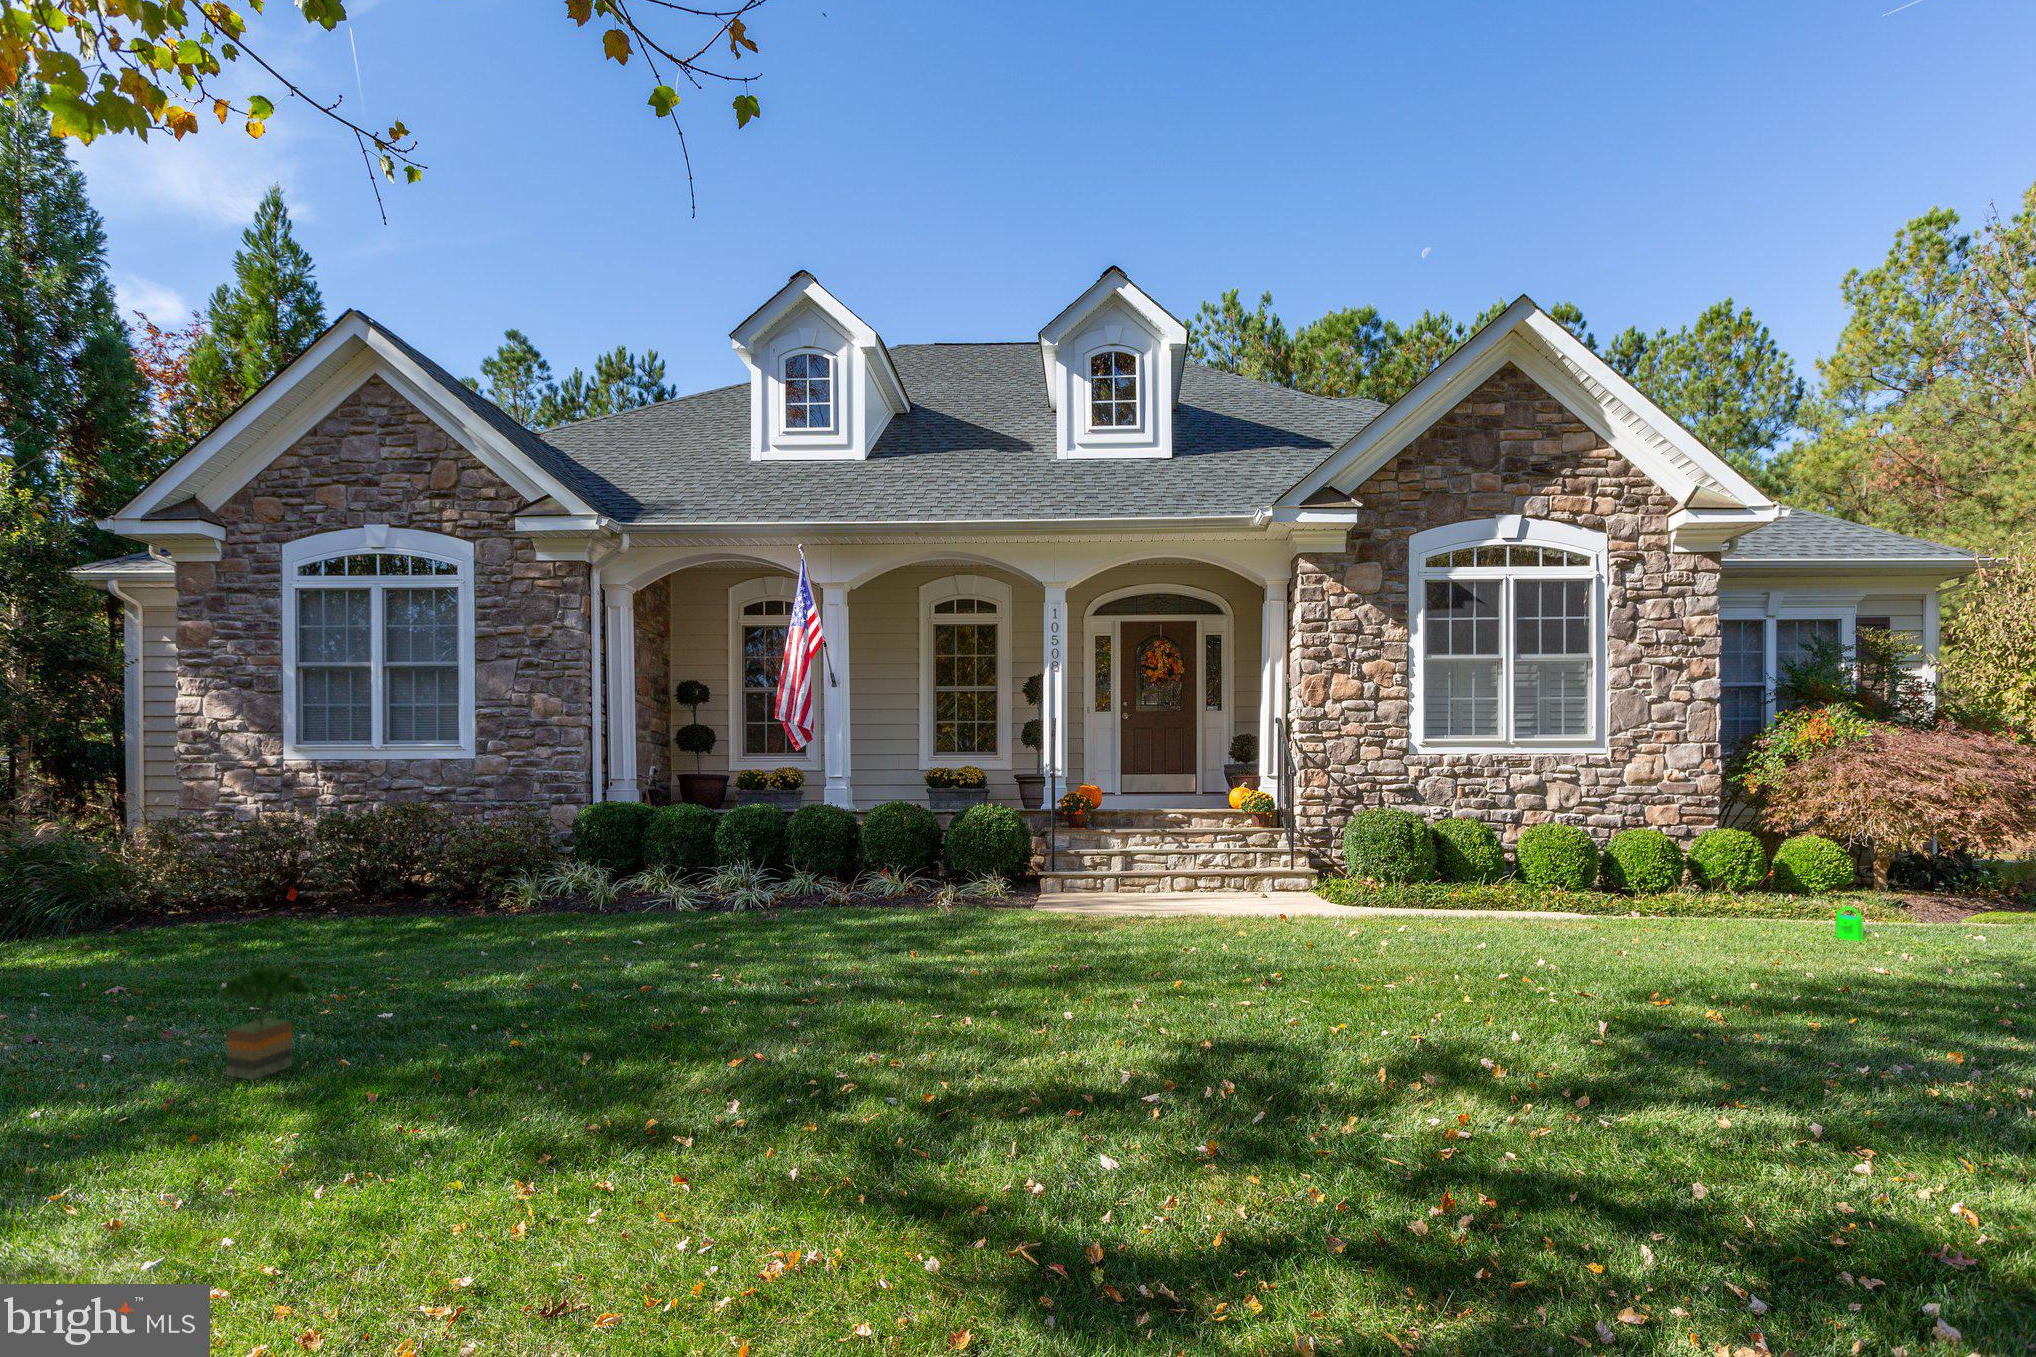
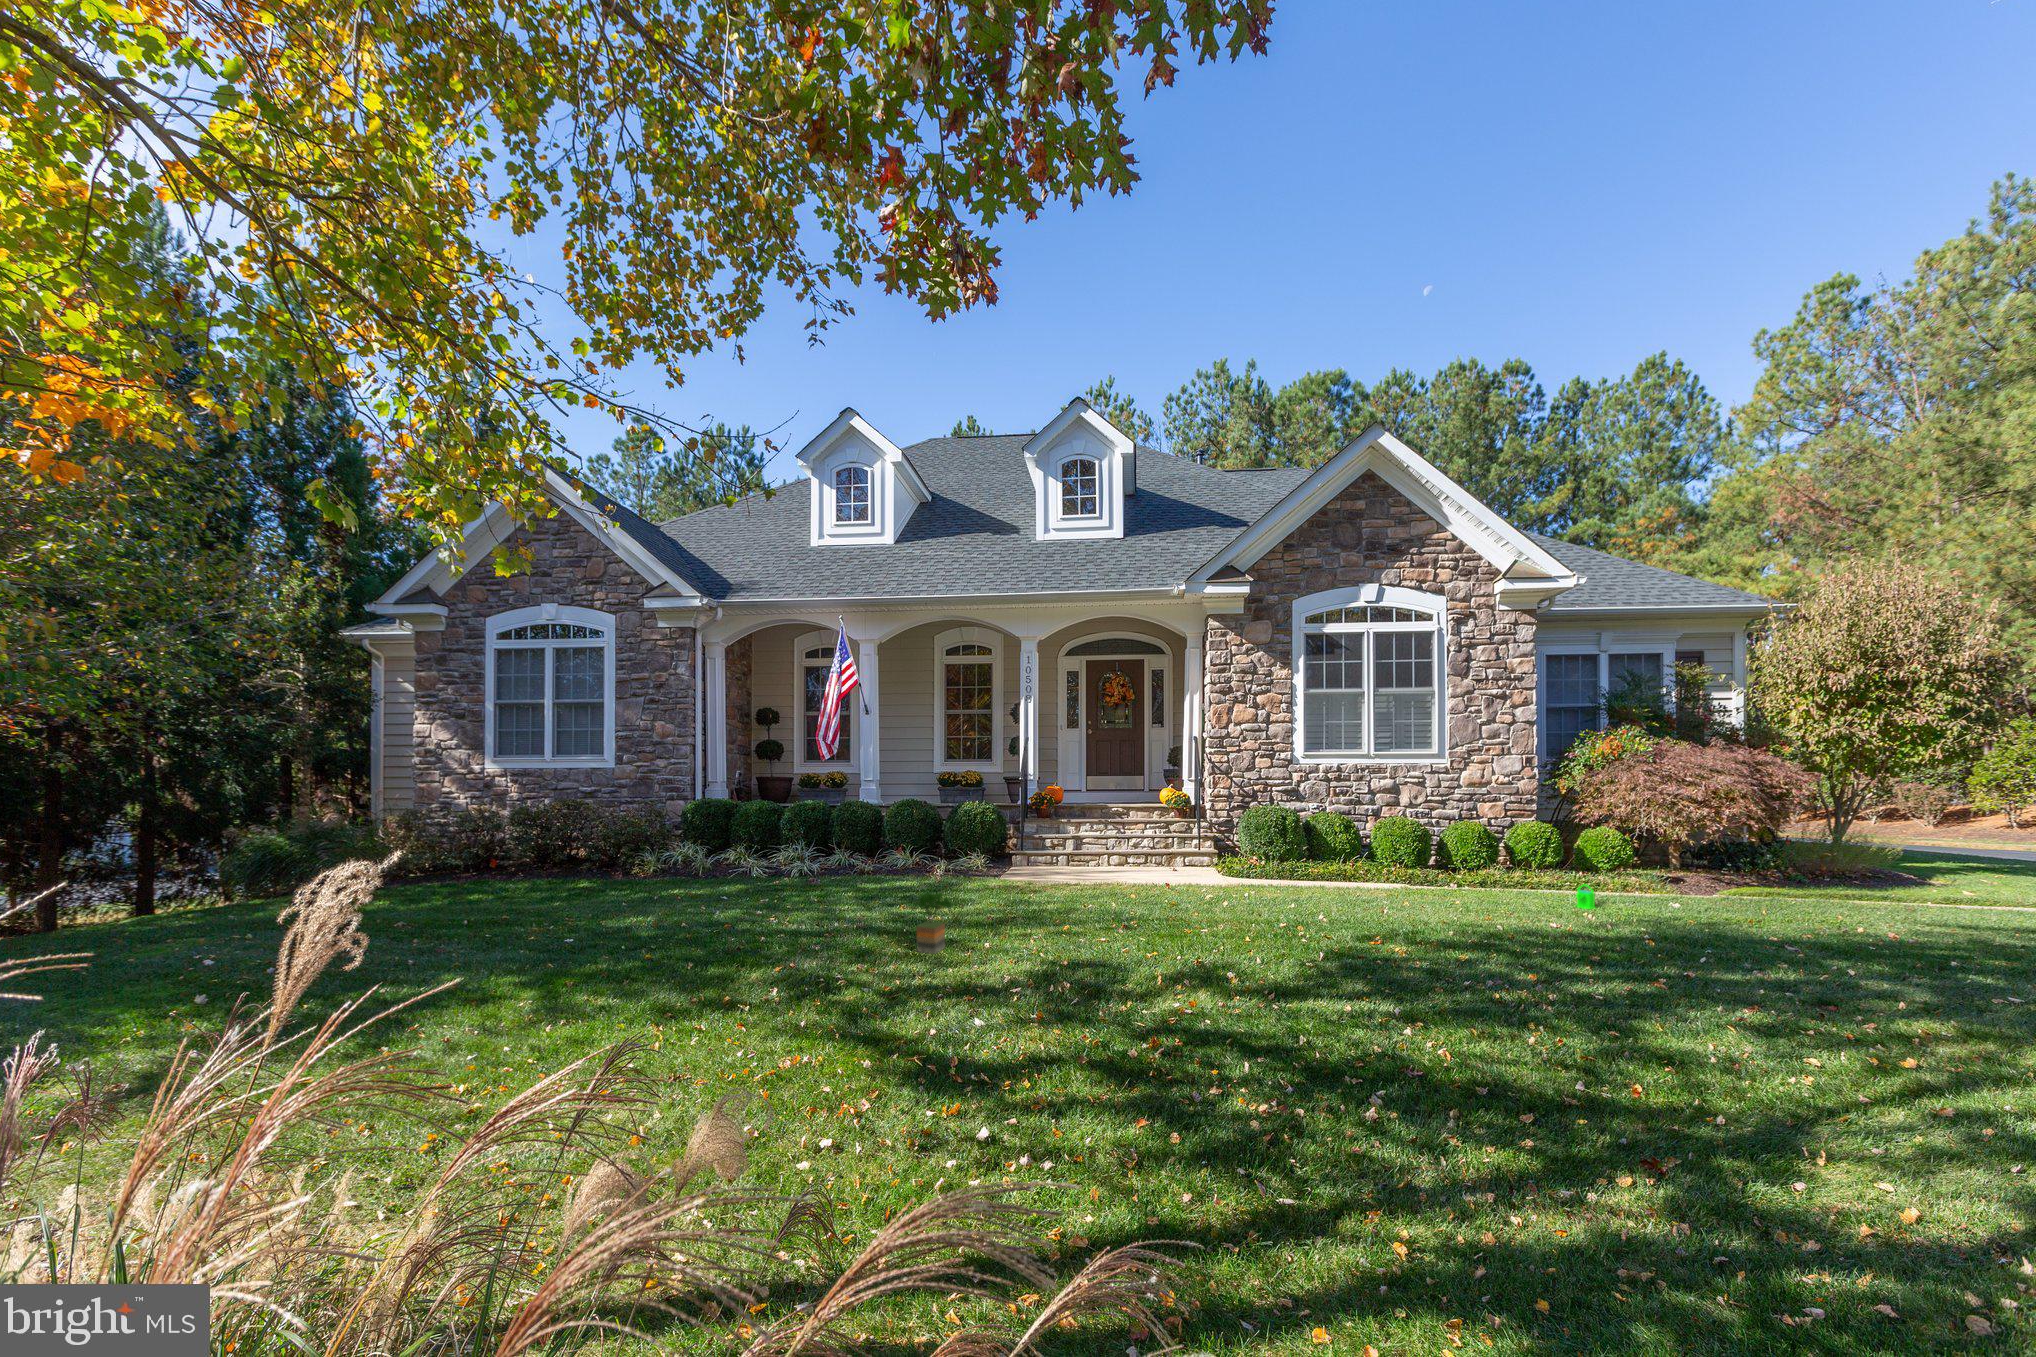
potted tree: present [218,966,311,1080] -> present [911,892,953,954]

